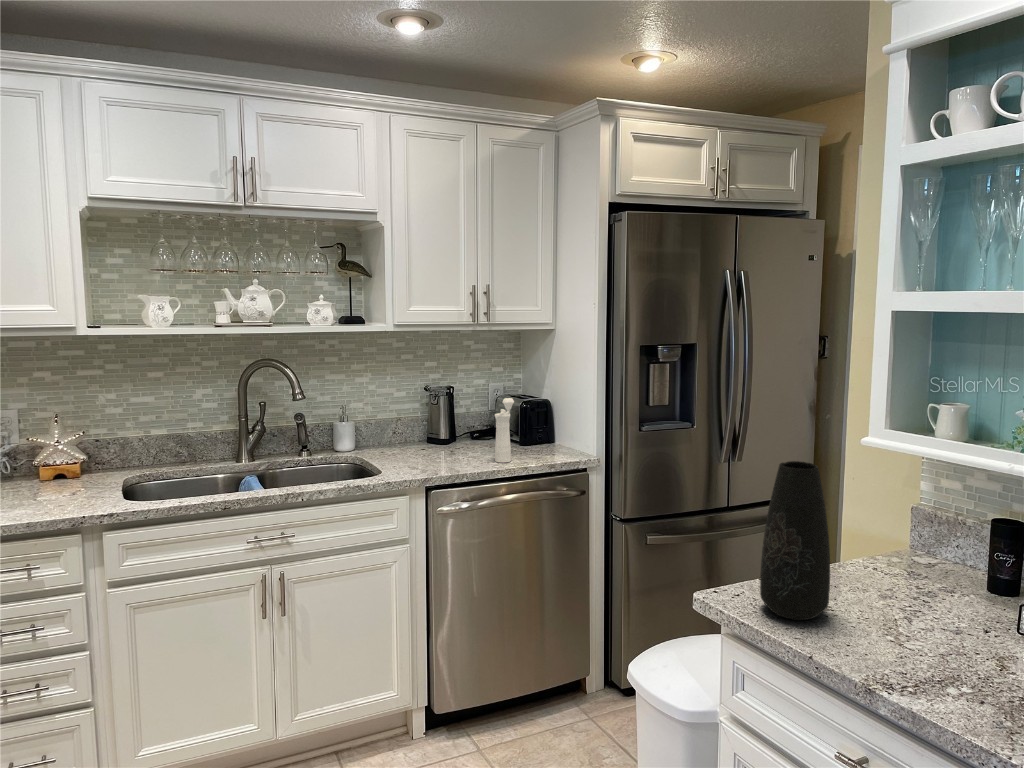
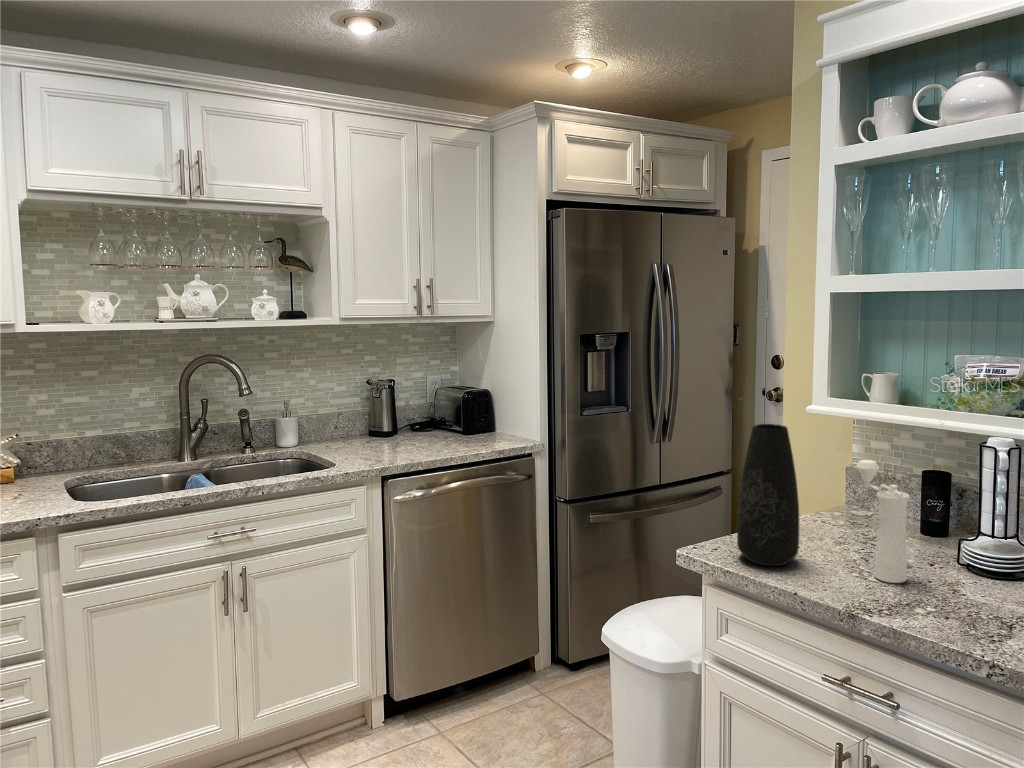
pepper mill: present [495,398,514,463] -> present [856,460,910,583]

